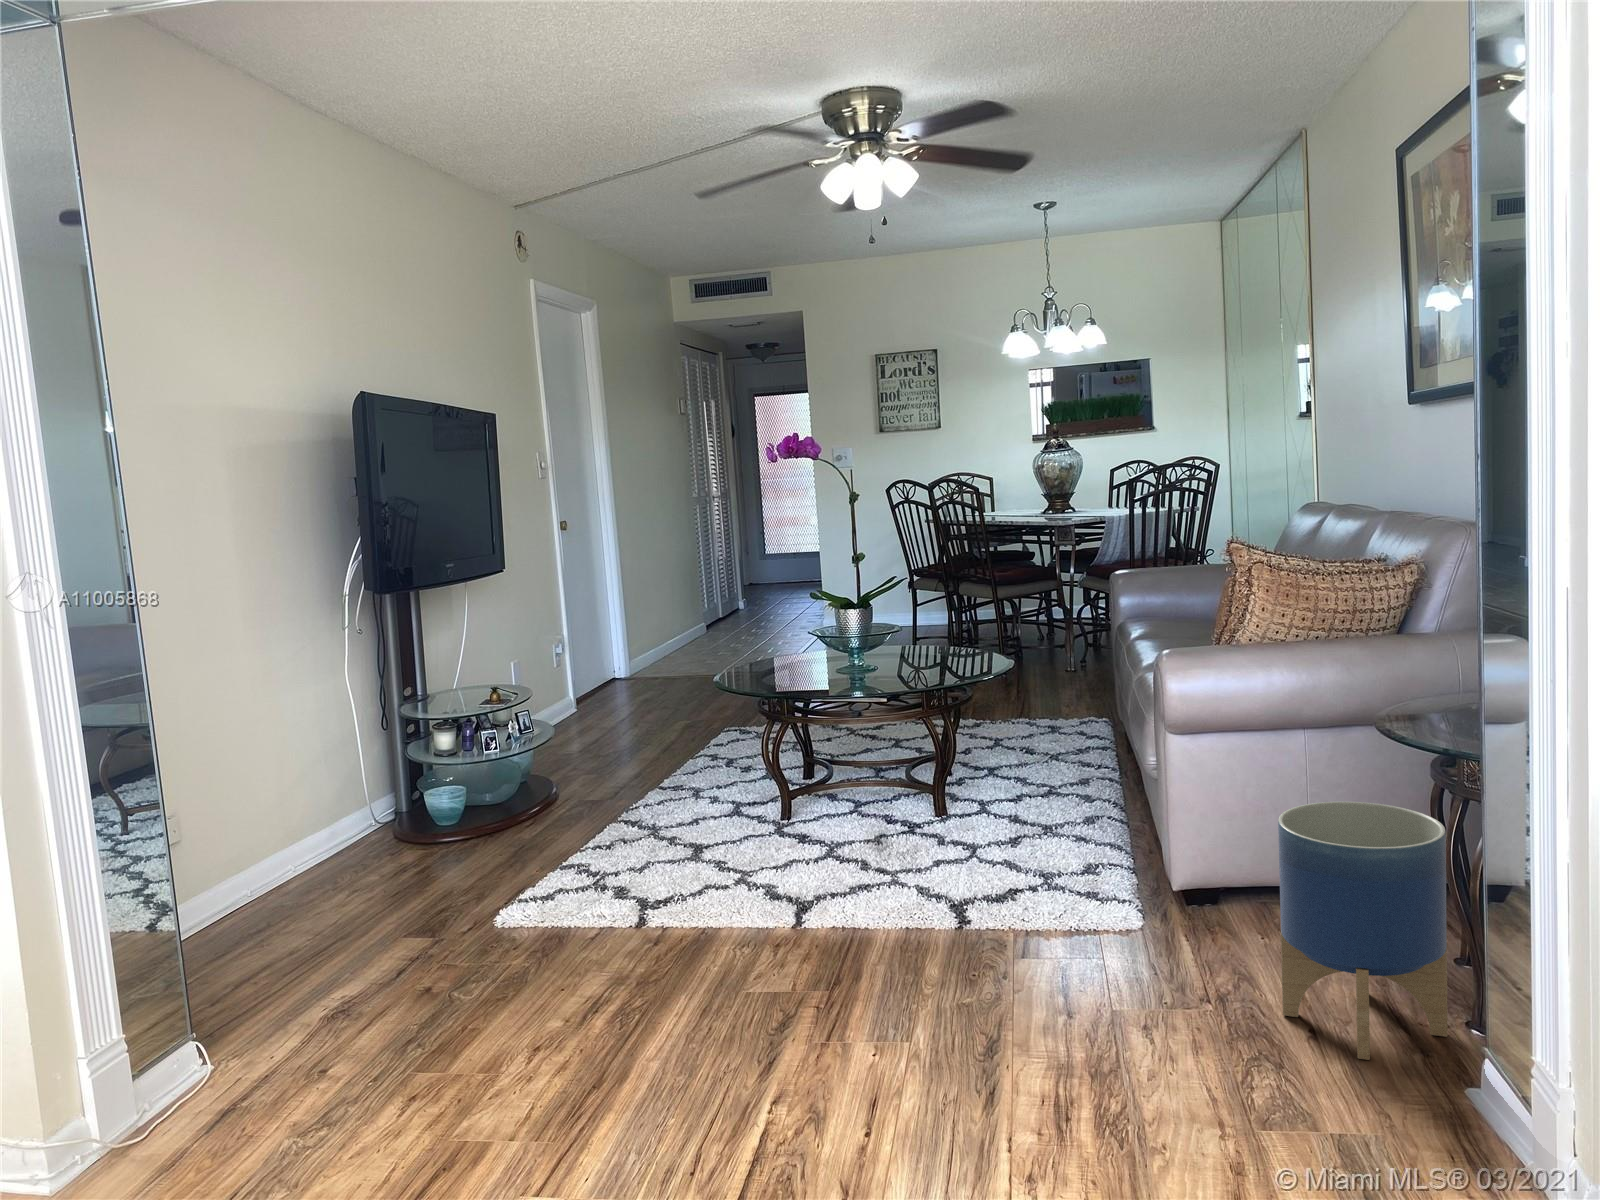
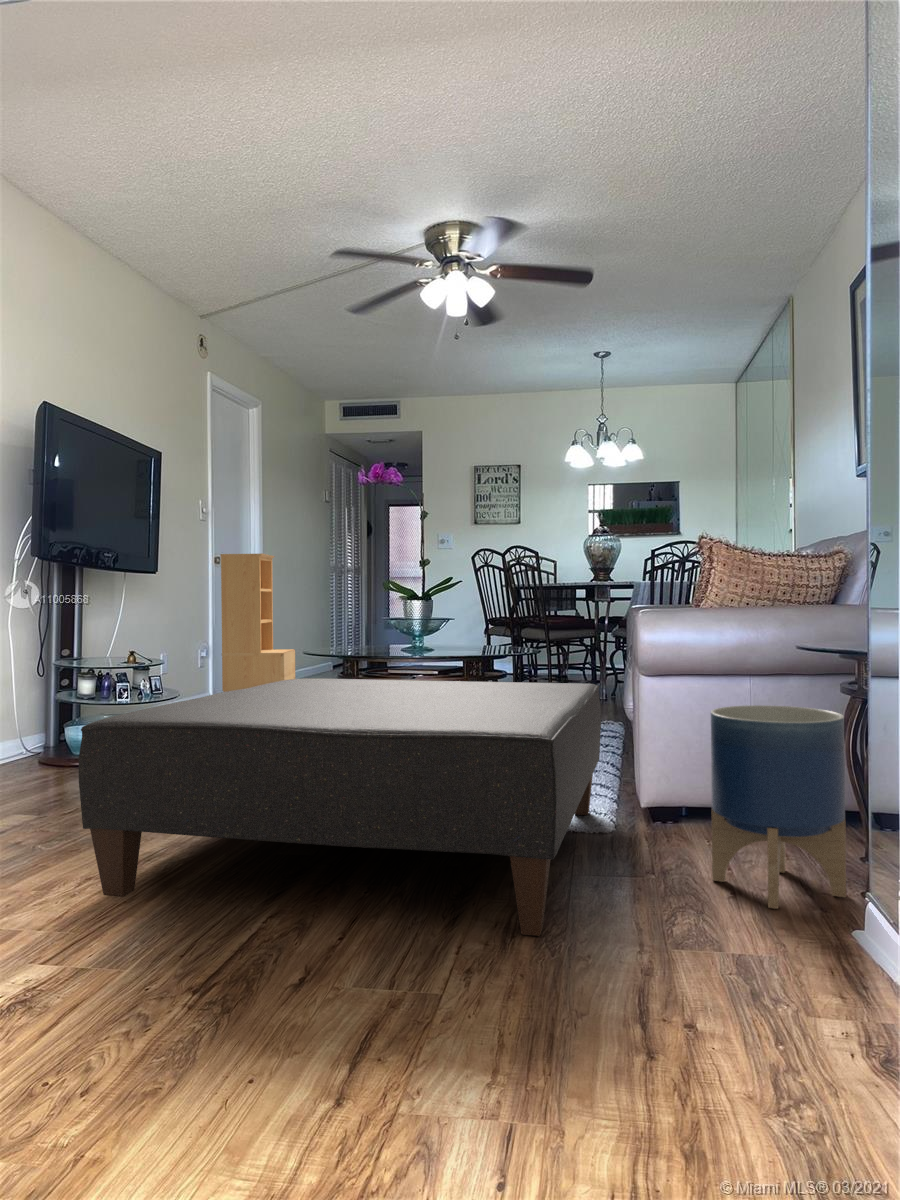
bookshelf: none [563,513,670,708] -> present [221,553,295,692]
ottoman: none [529,746,1118,1117] -> present [79,678,601,936]

